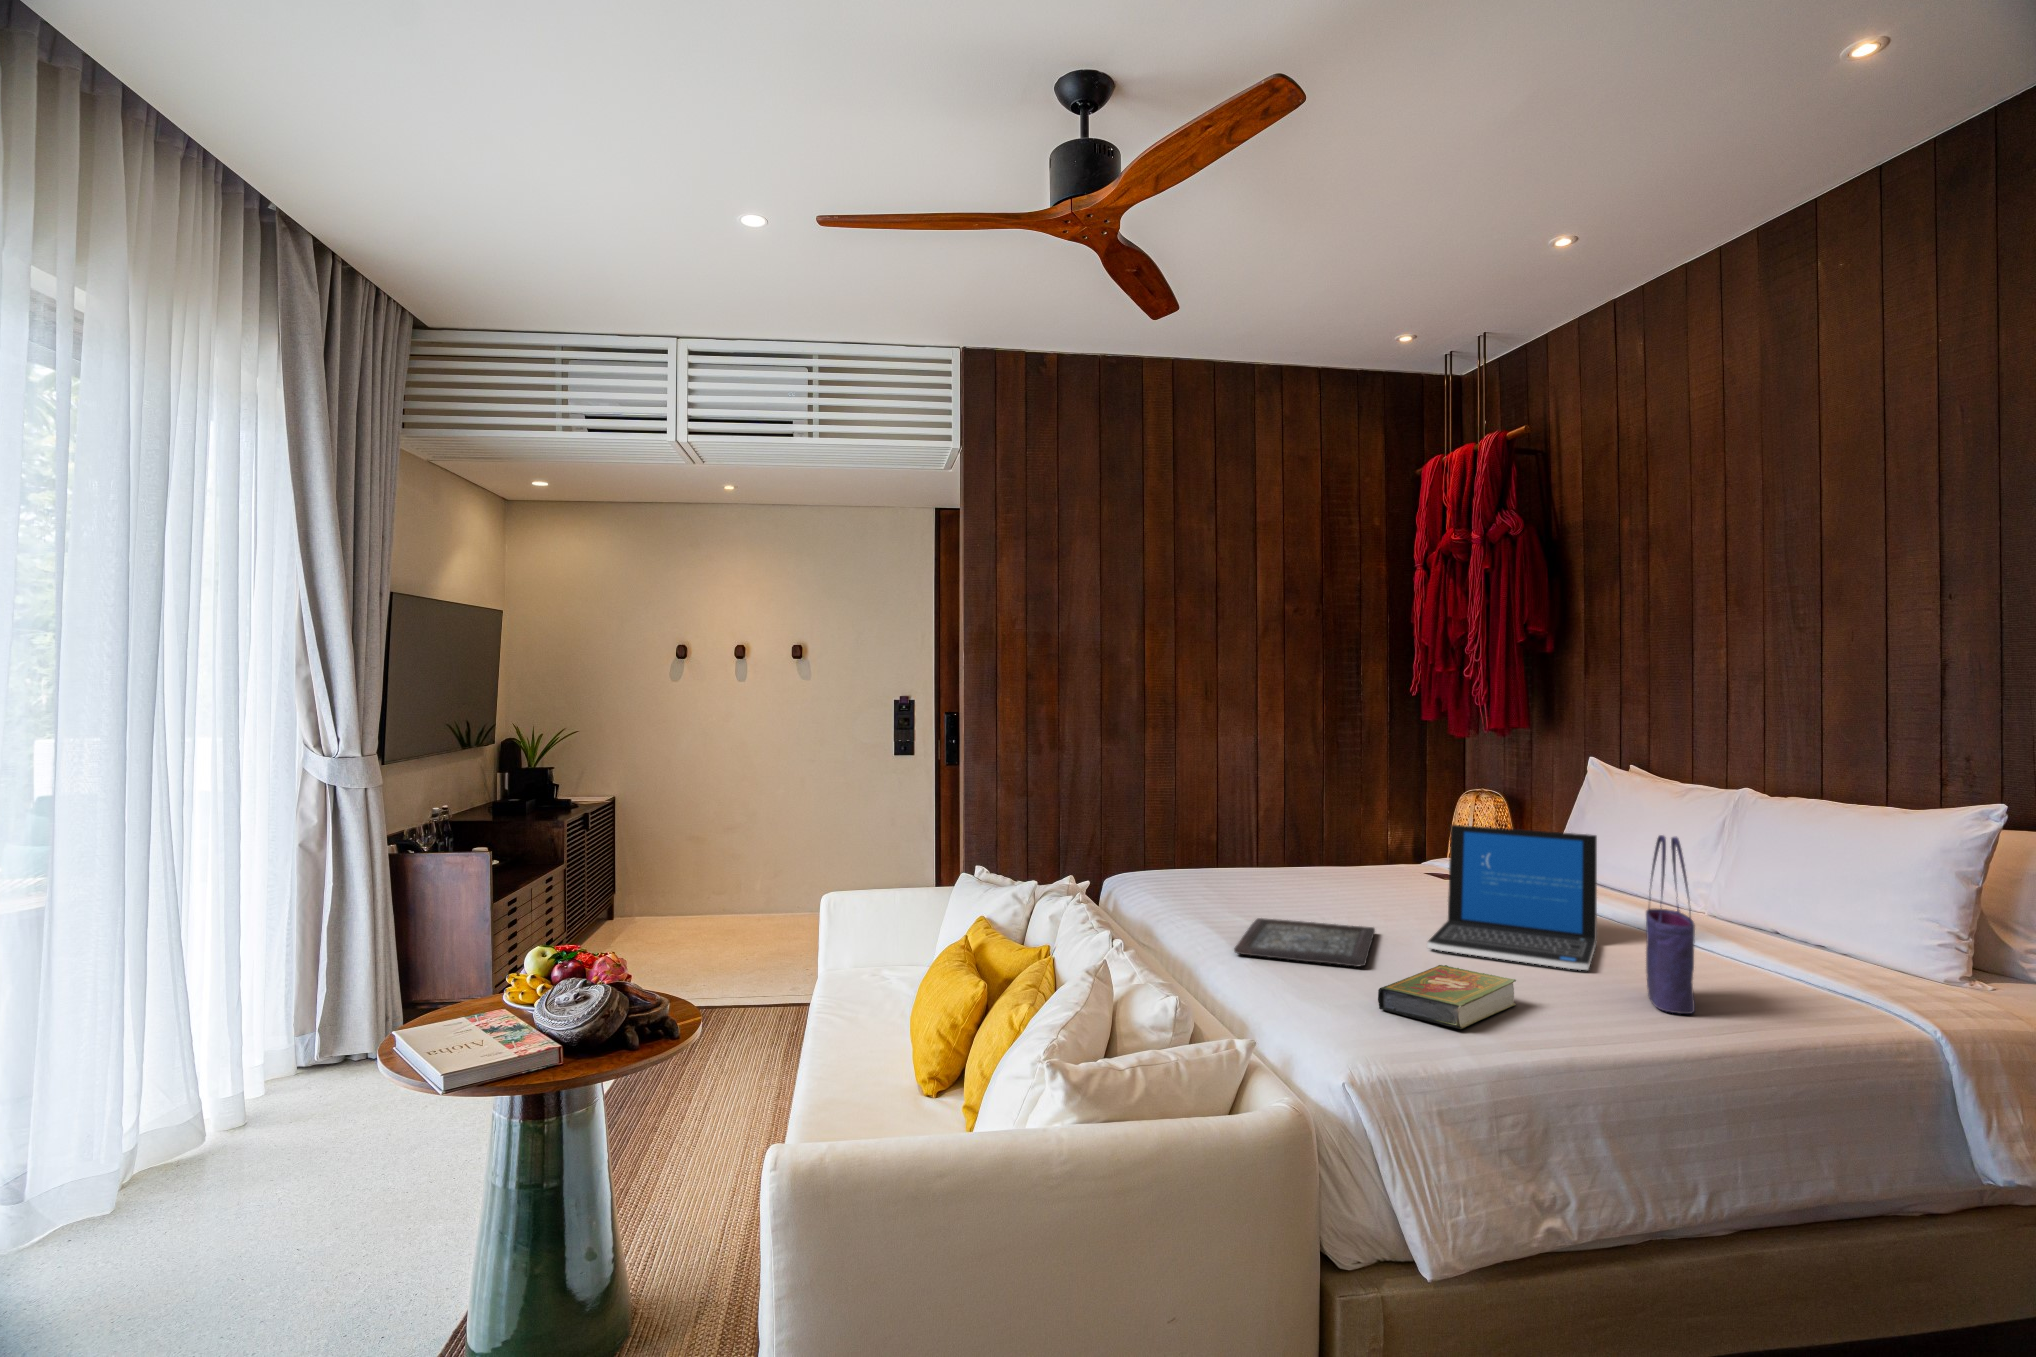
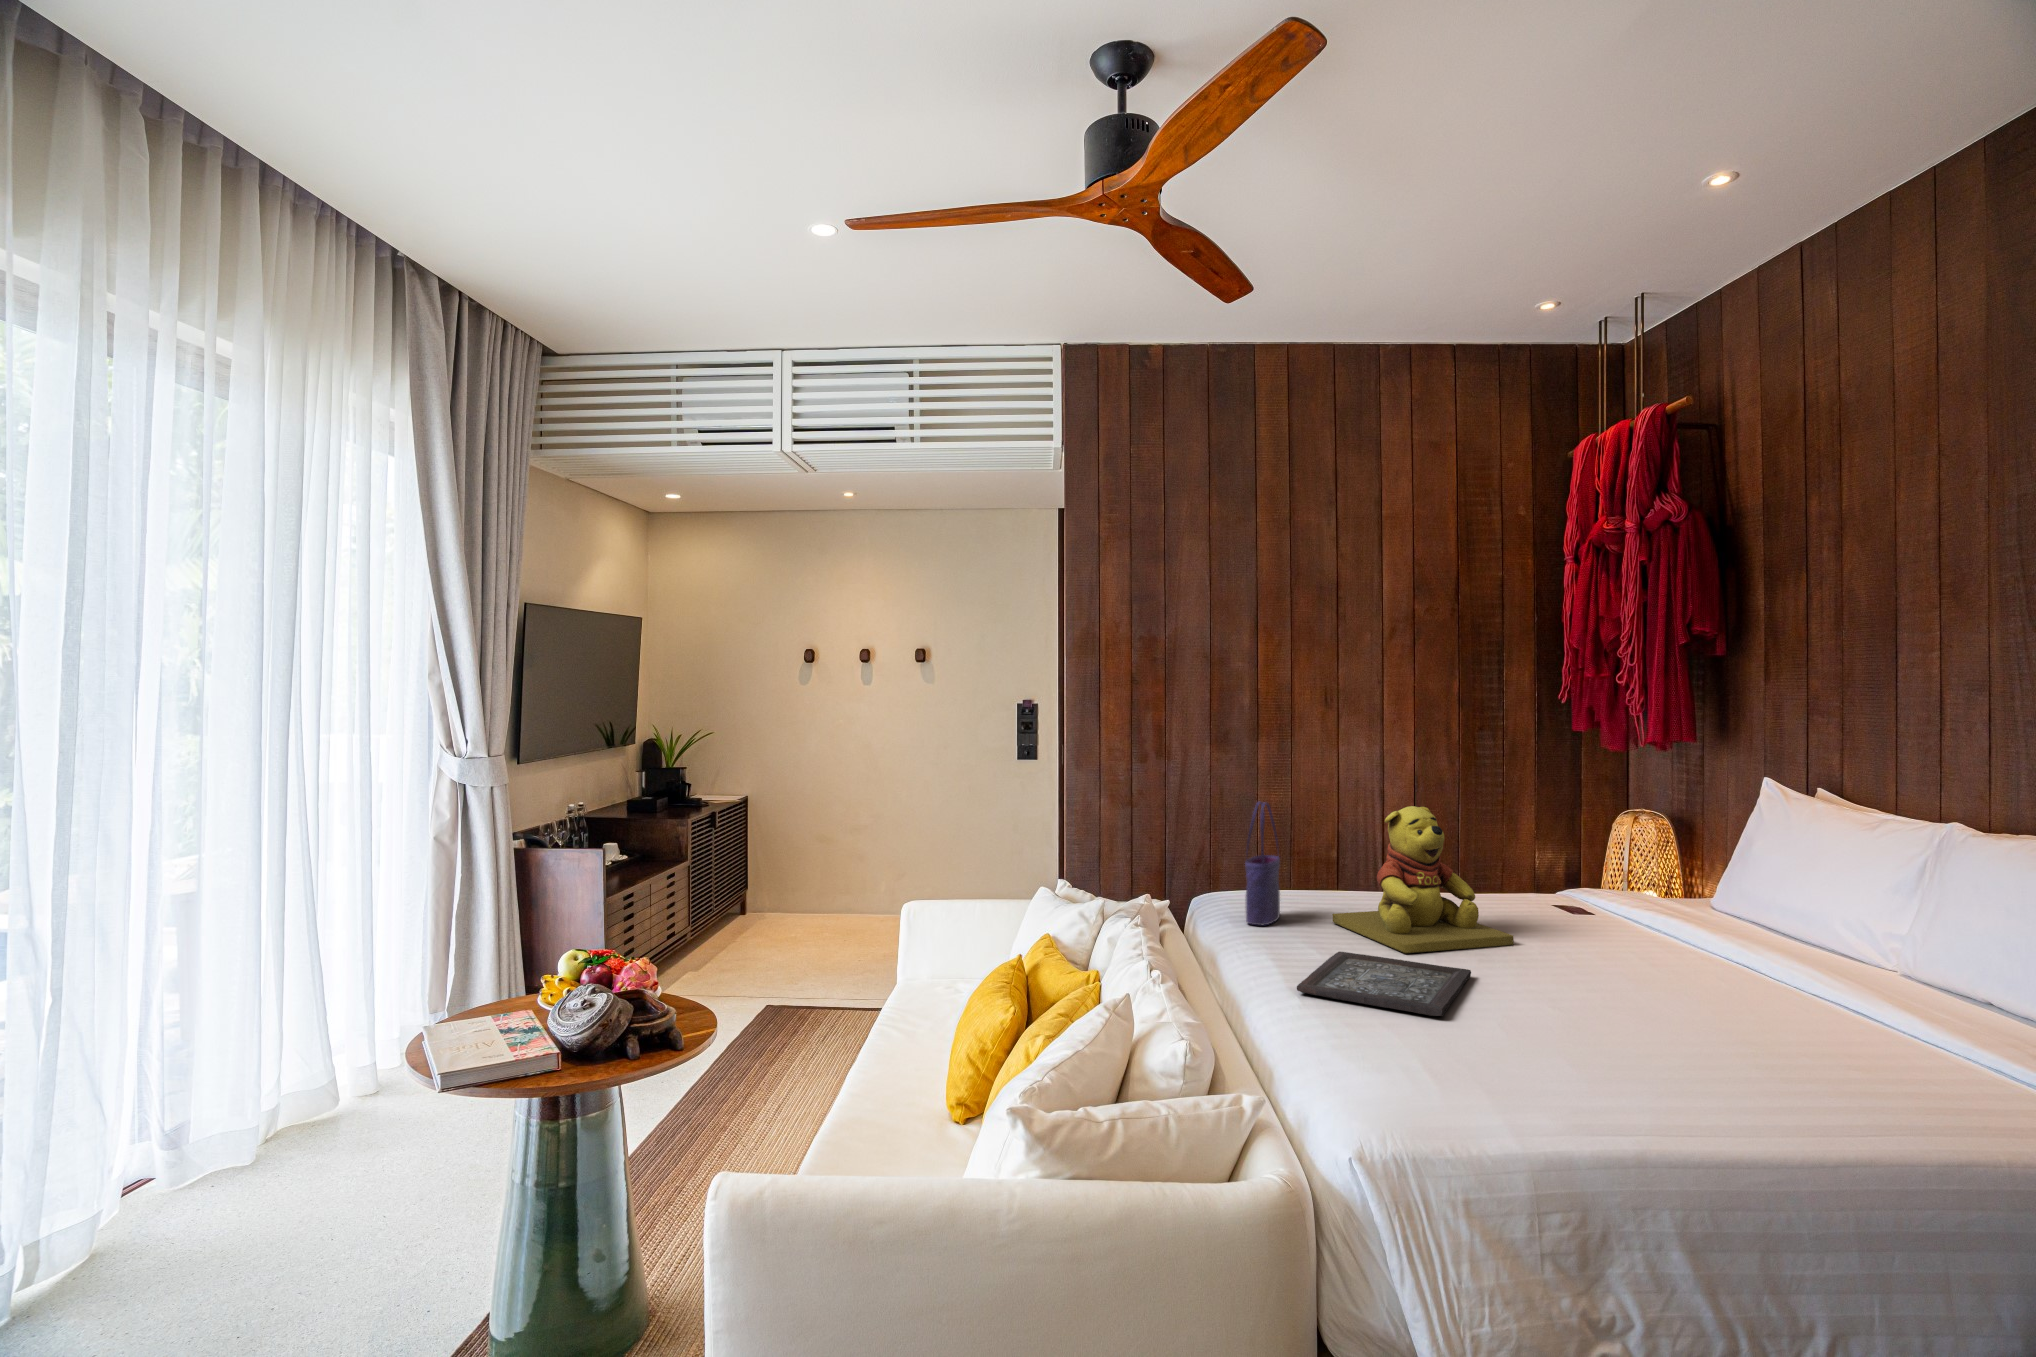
teddy bear: none [1240,786,1399,917] -> present [1333,806,1514,953]
laptop: present [1427,825,1597,970] -> none [1527,856,1748,1039]
tote bag: present [1646,835,1695,1014] -> present [1245,802,1280,925]
book: present [1378,965,1516,1029] -> none [1439,1022,1613,1103]

